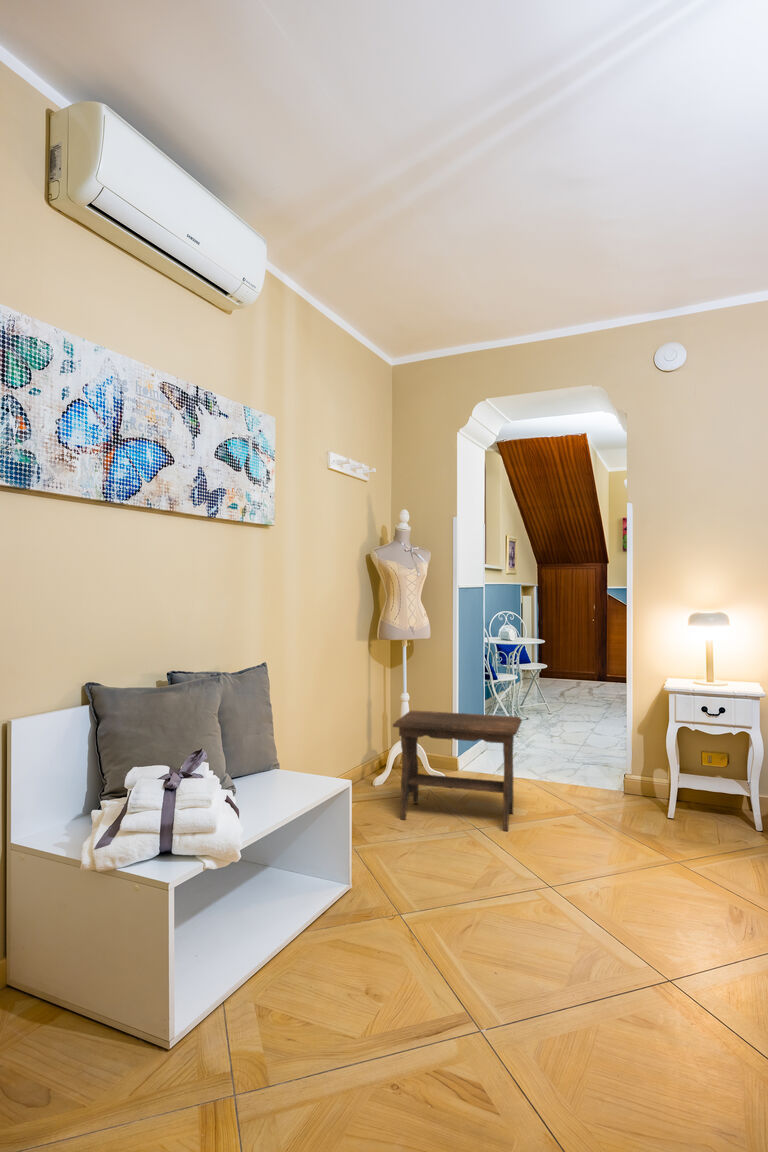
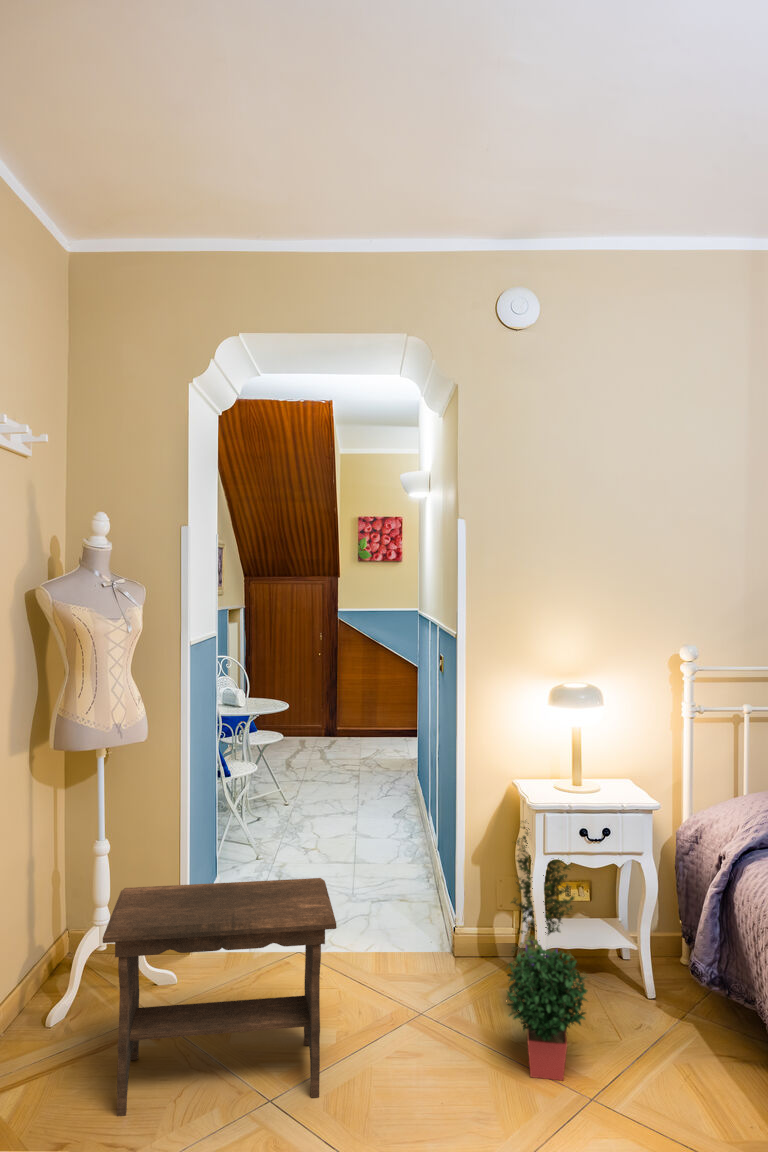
potted plant: none [627,692,709,851] -> present [506,823,588,1080]

